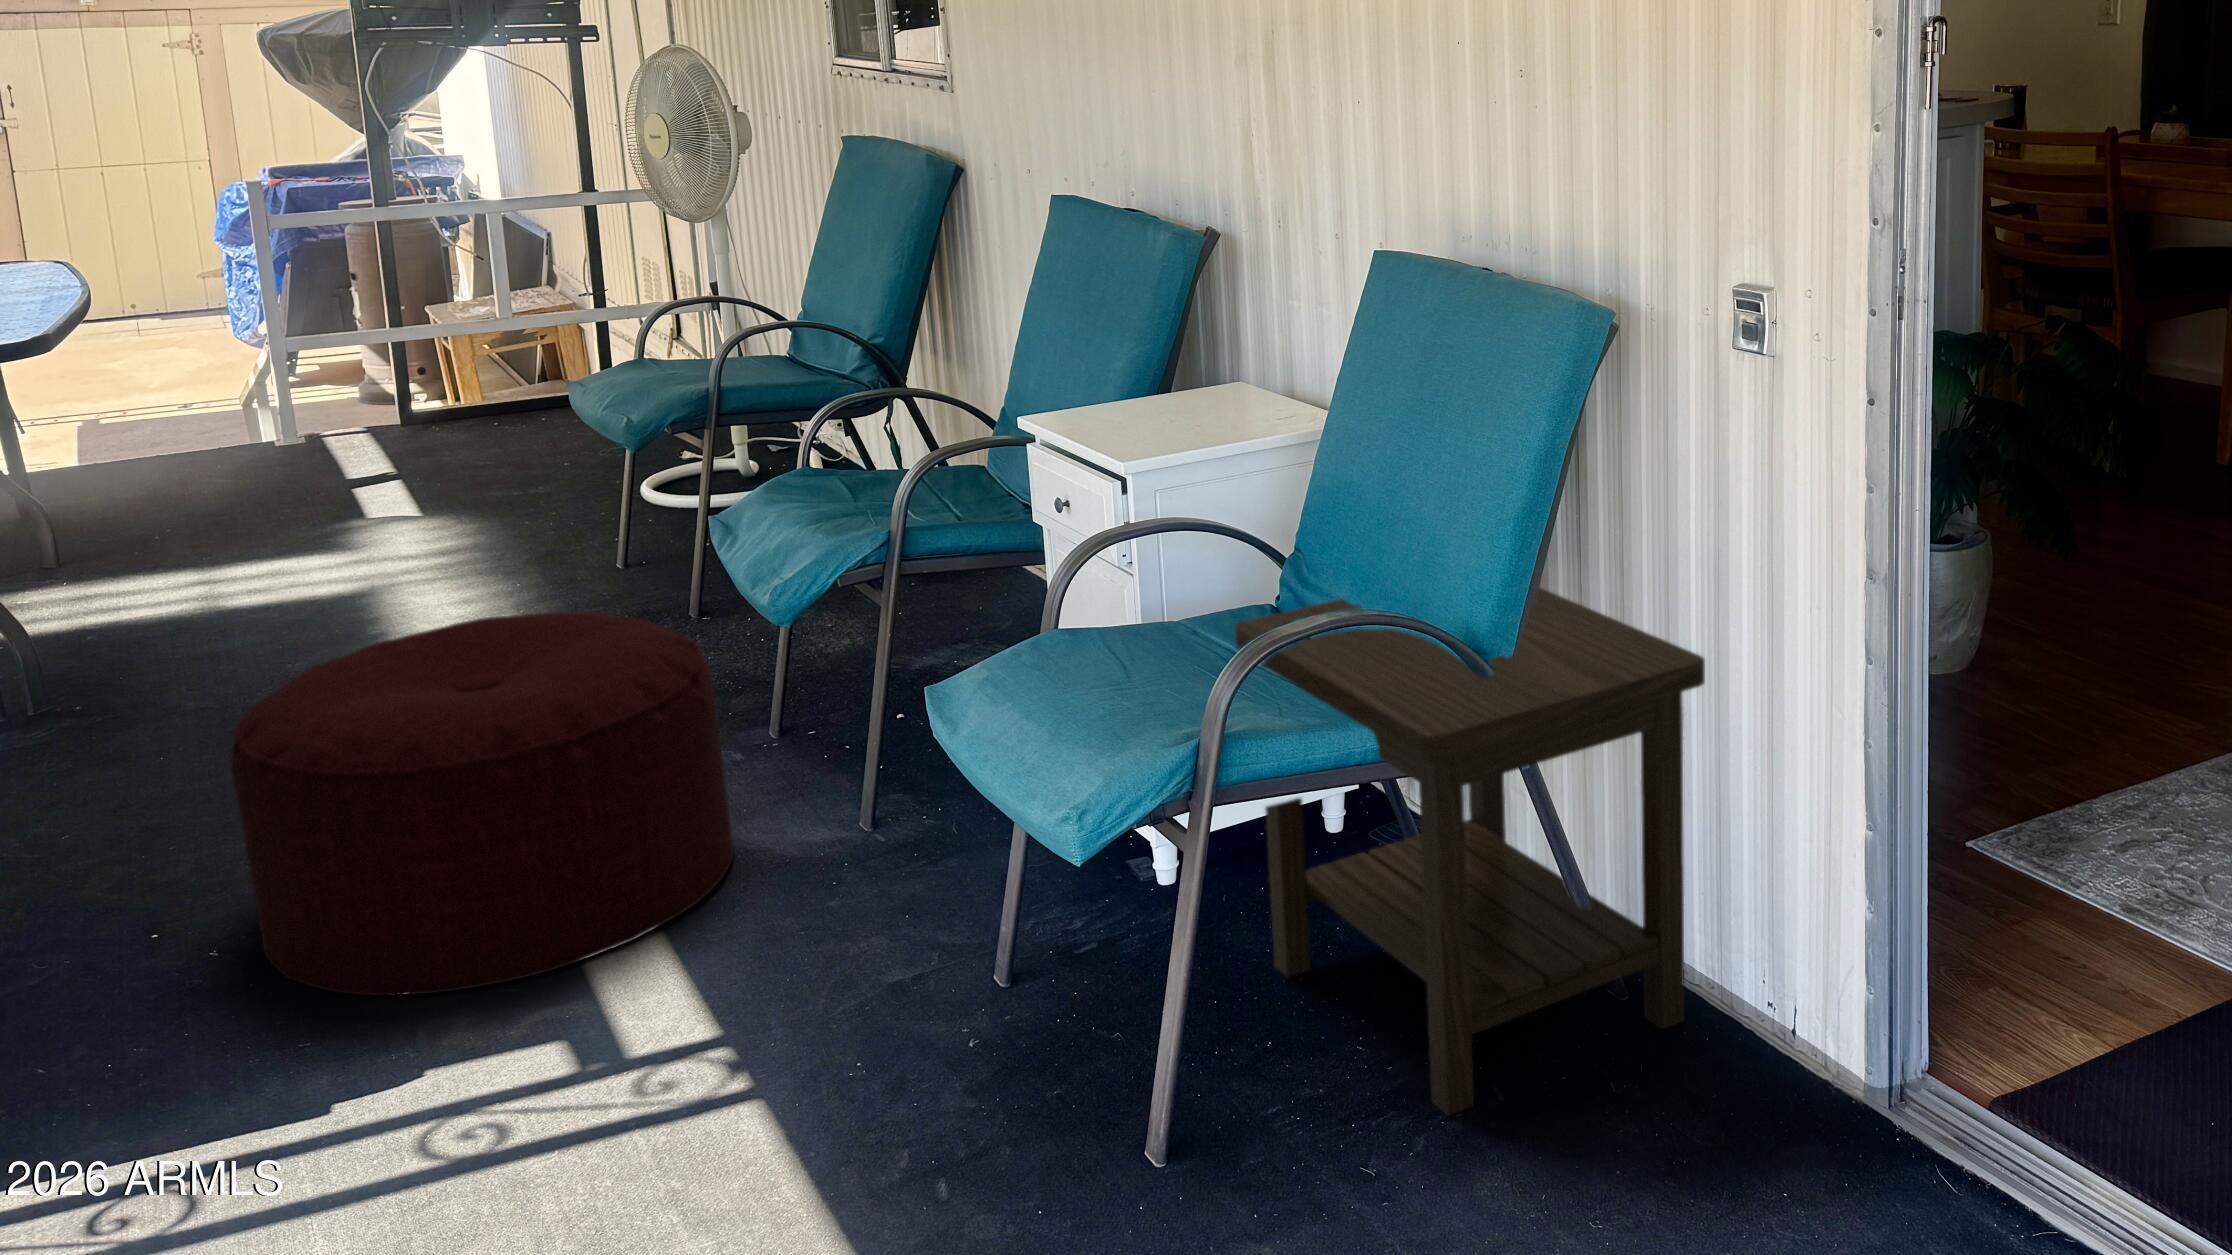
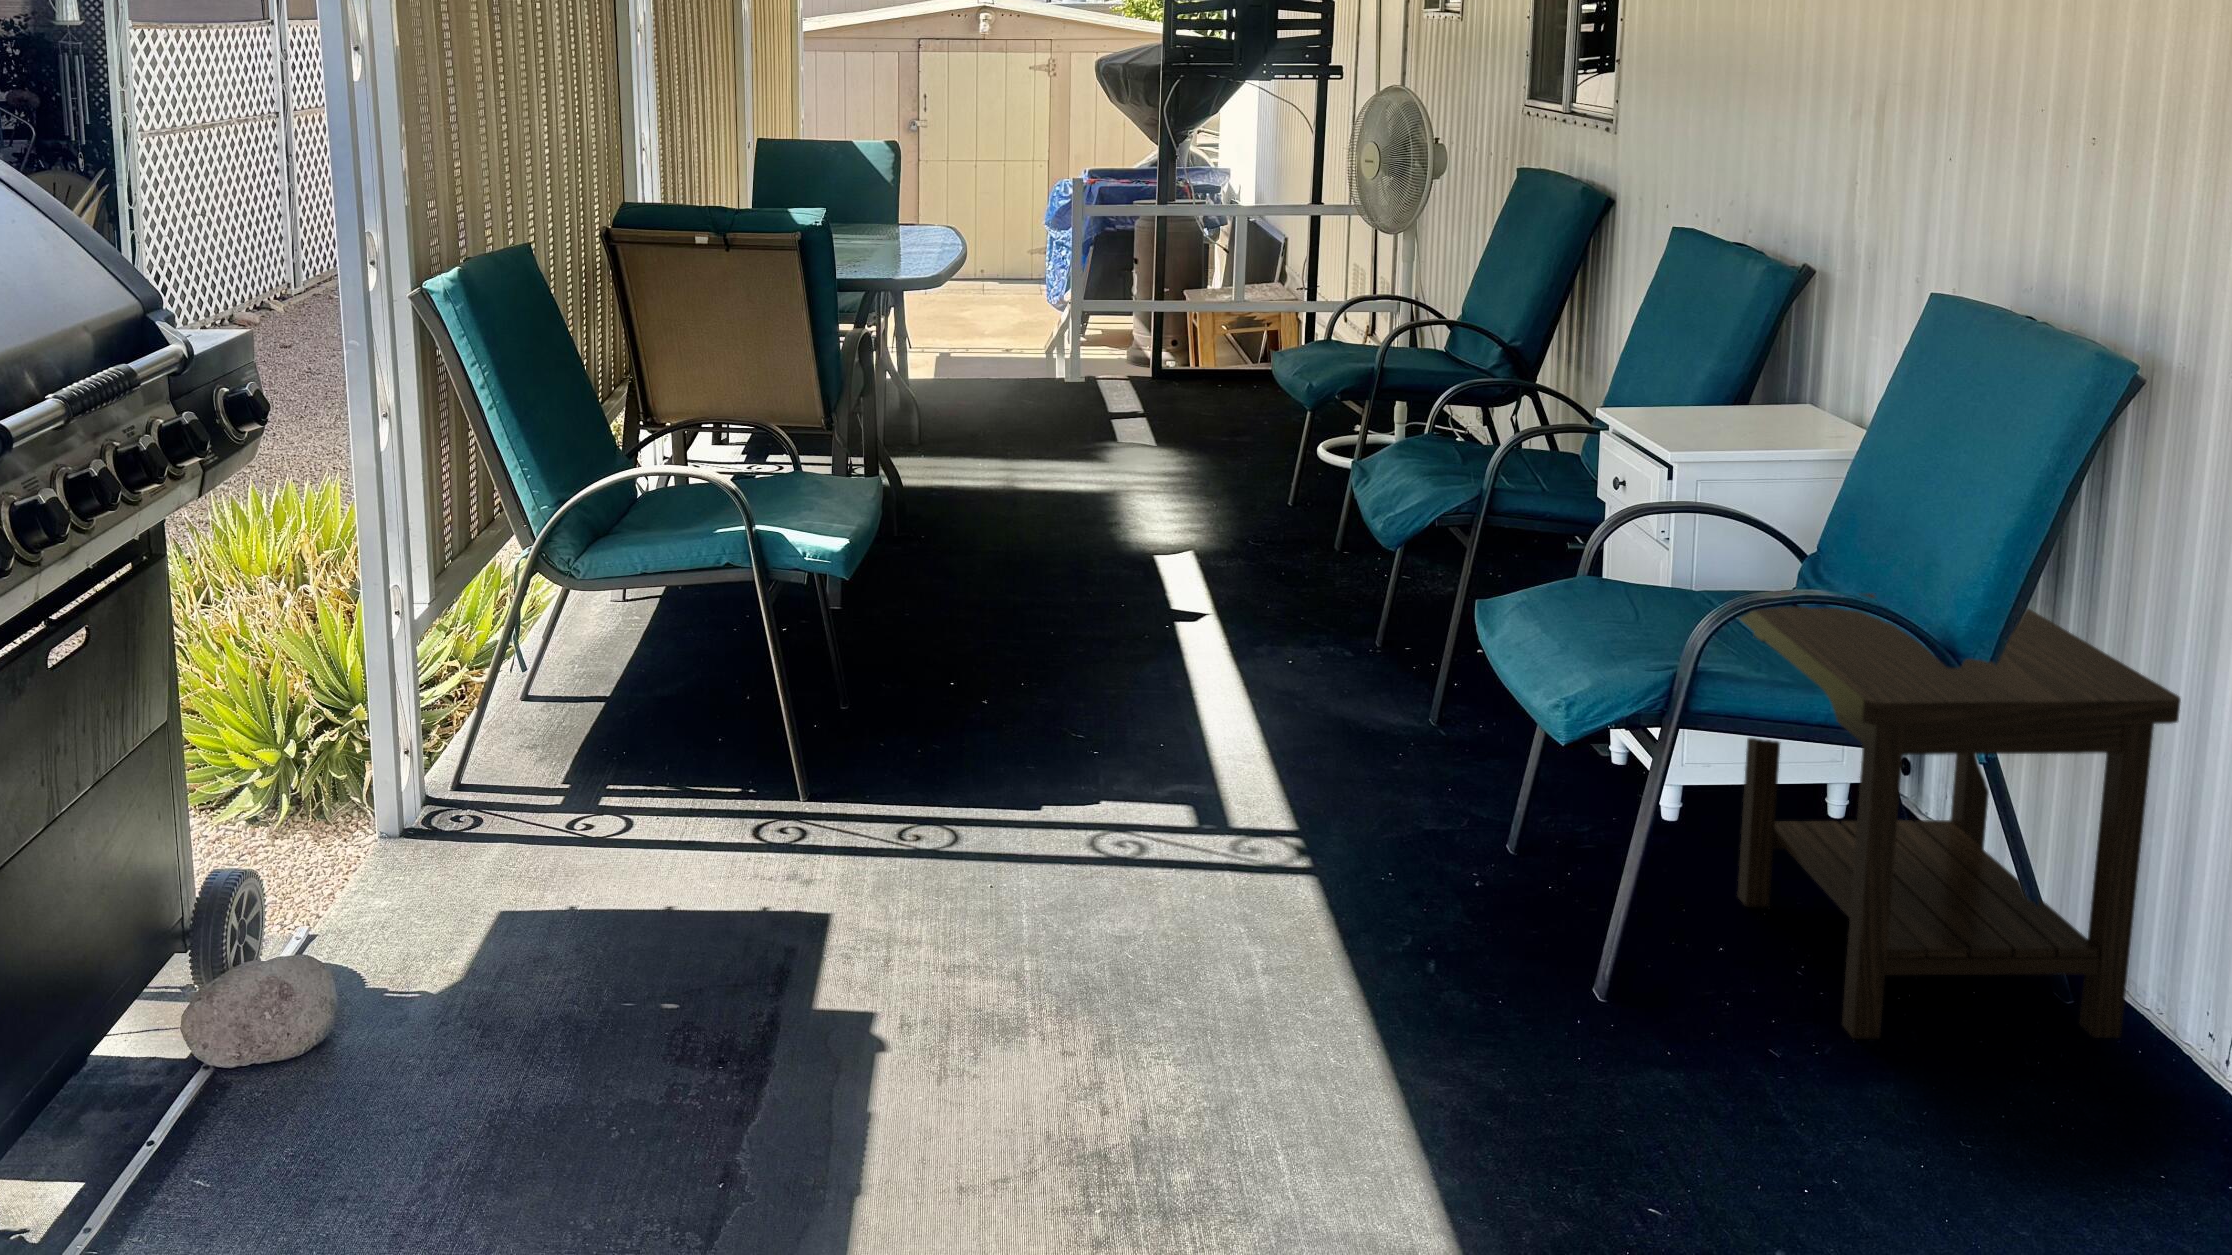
ottoman: present [231,612,734,996] -> none [1018,506,1333,759]

